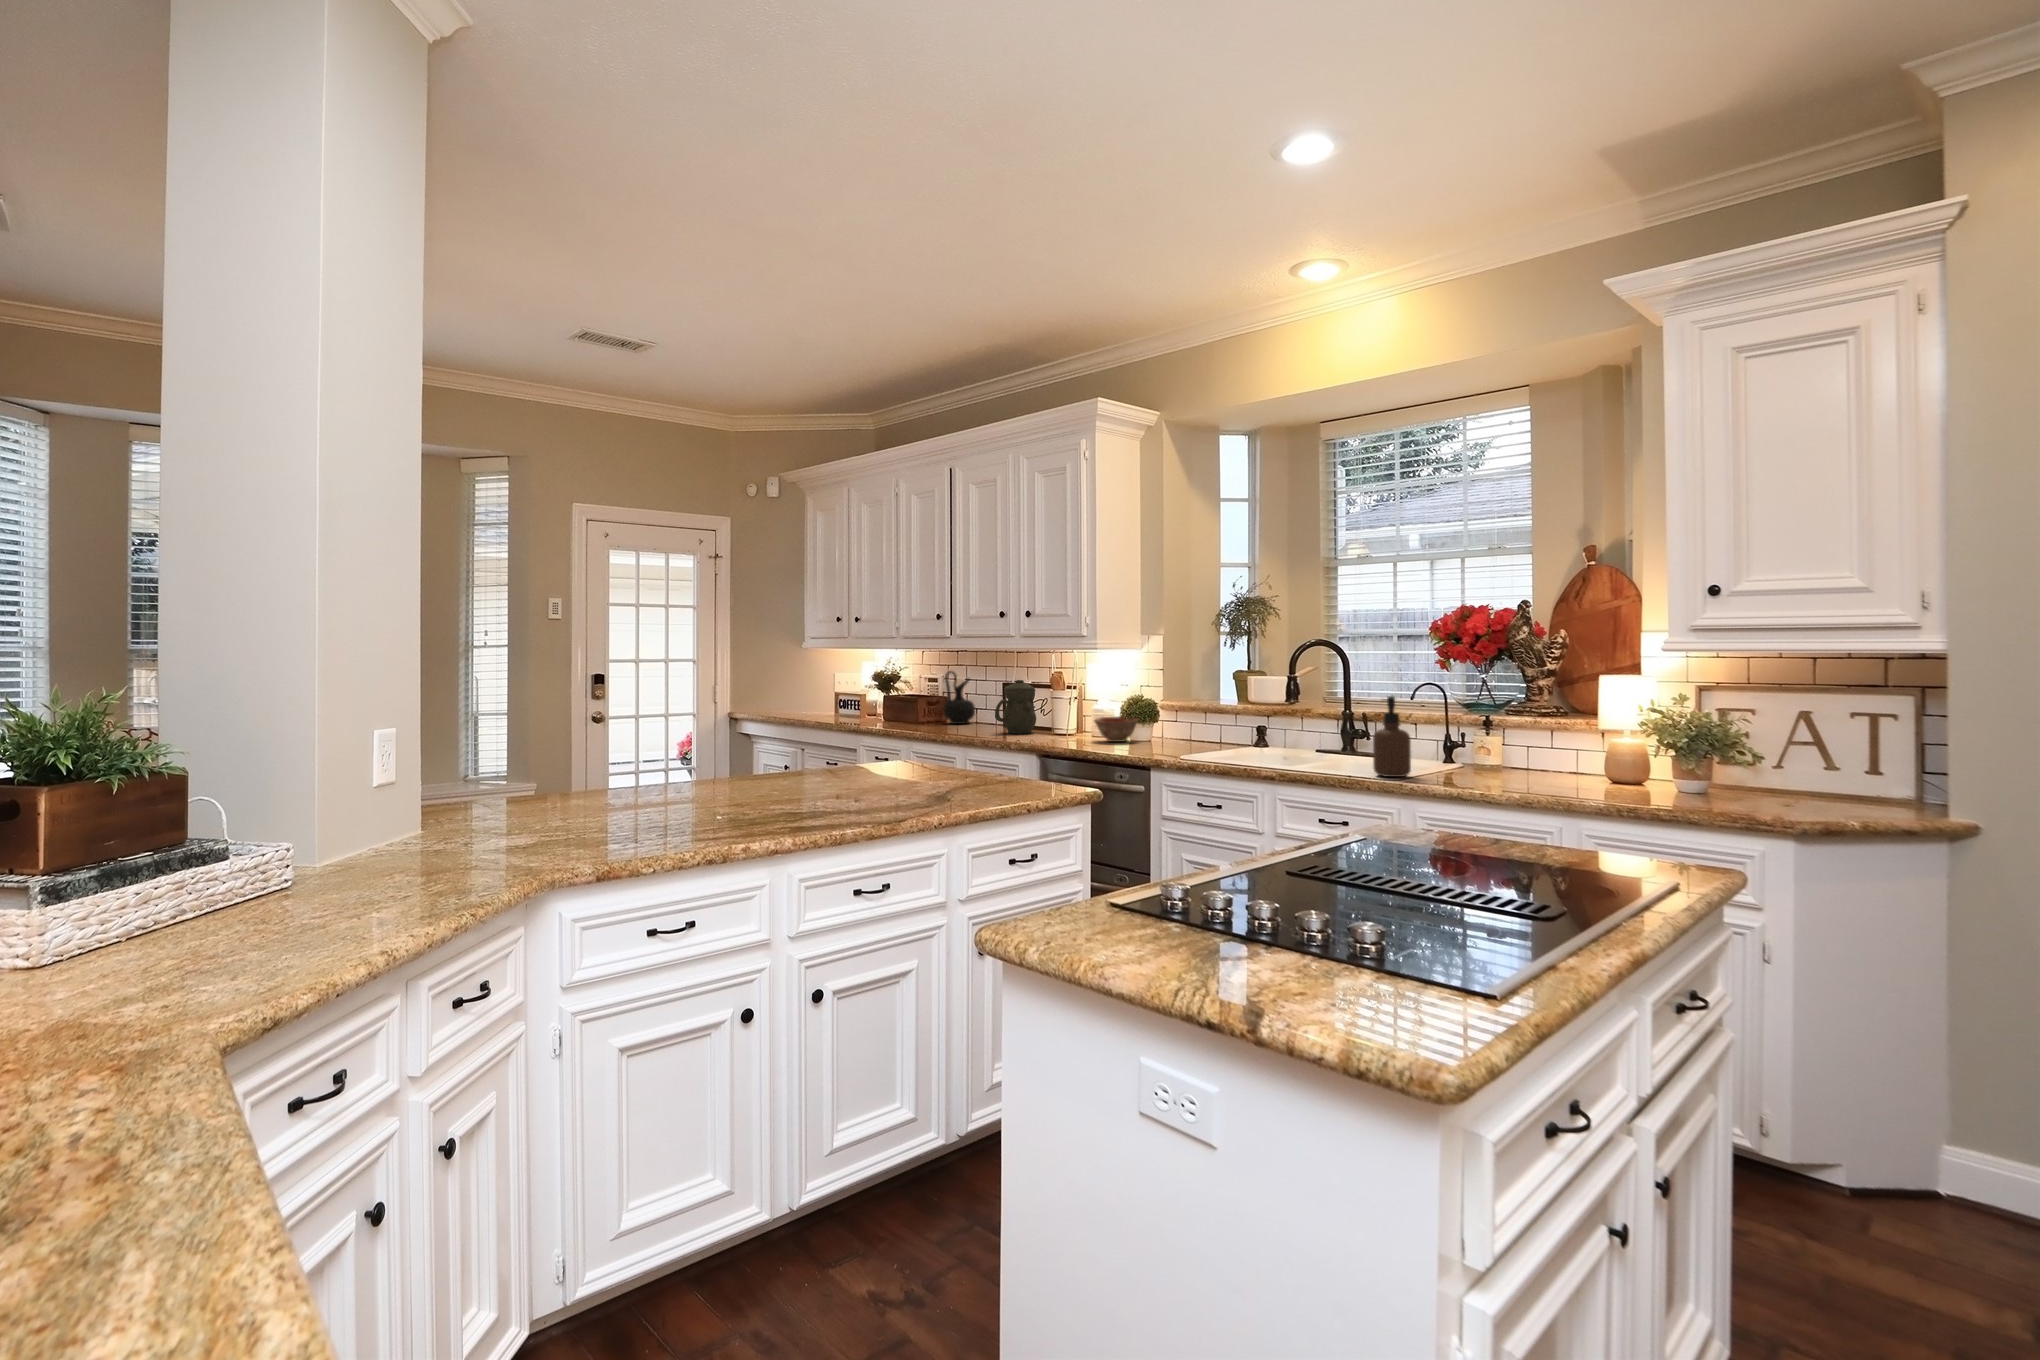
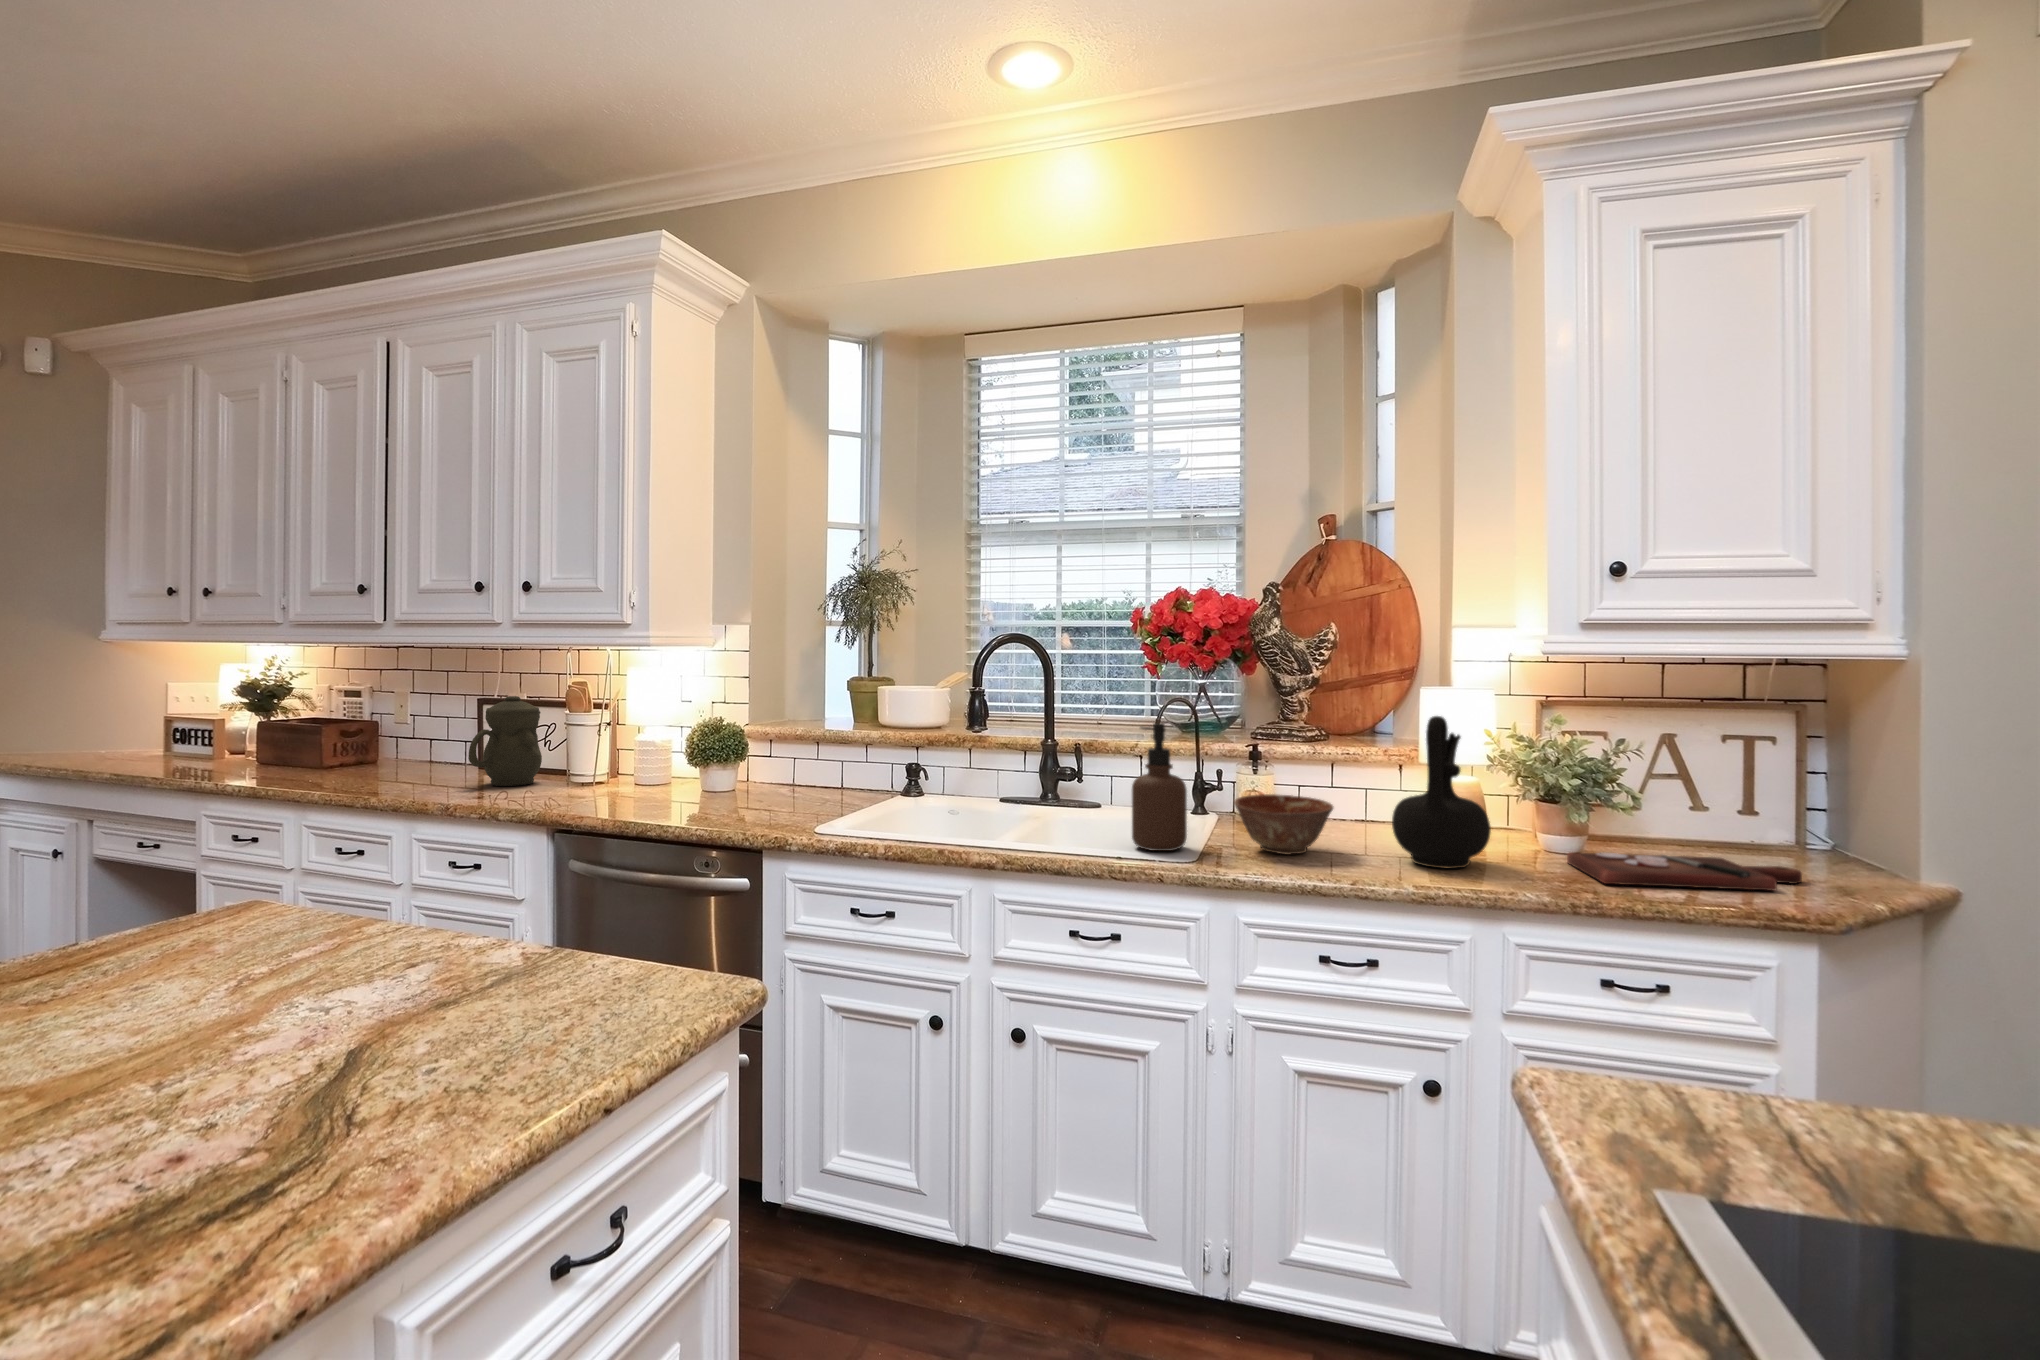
ceramic jug: present [944,671,975,724] -> present [1392,716,1491,869]
ceramic bowl: present [1094,717,1138,742] -> present [1234,794,1333,855]
cutting board: none [1682,789,1857,815] -> present [1567,852,1802,890]

